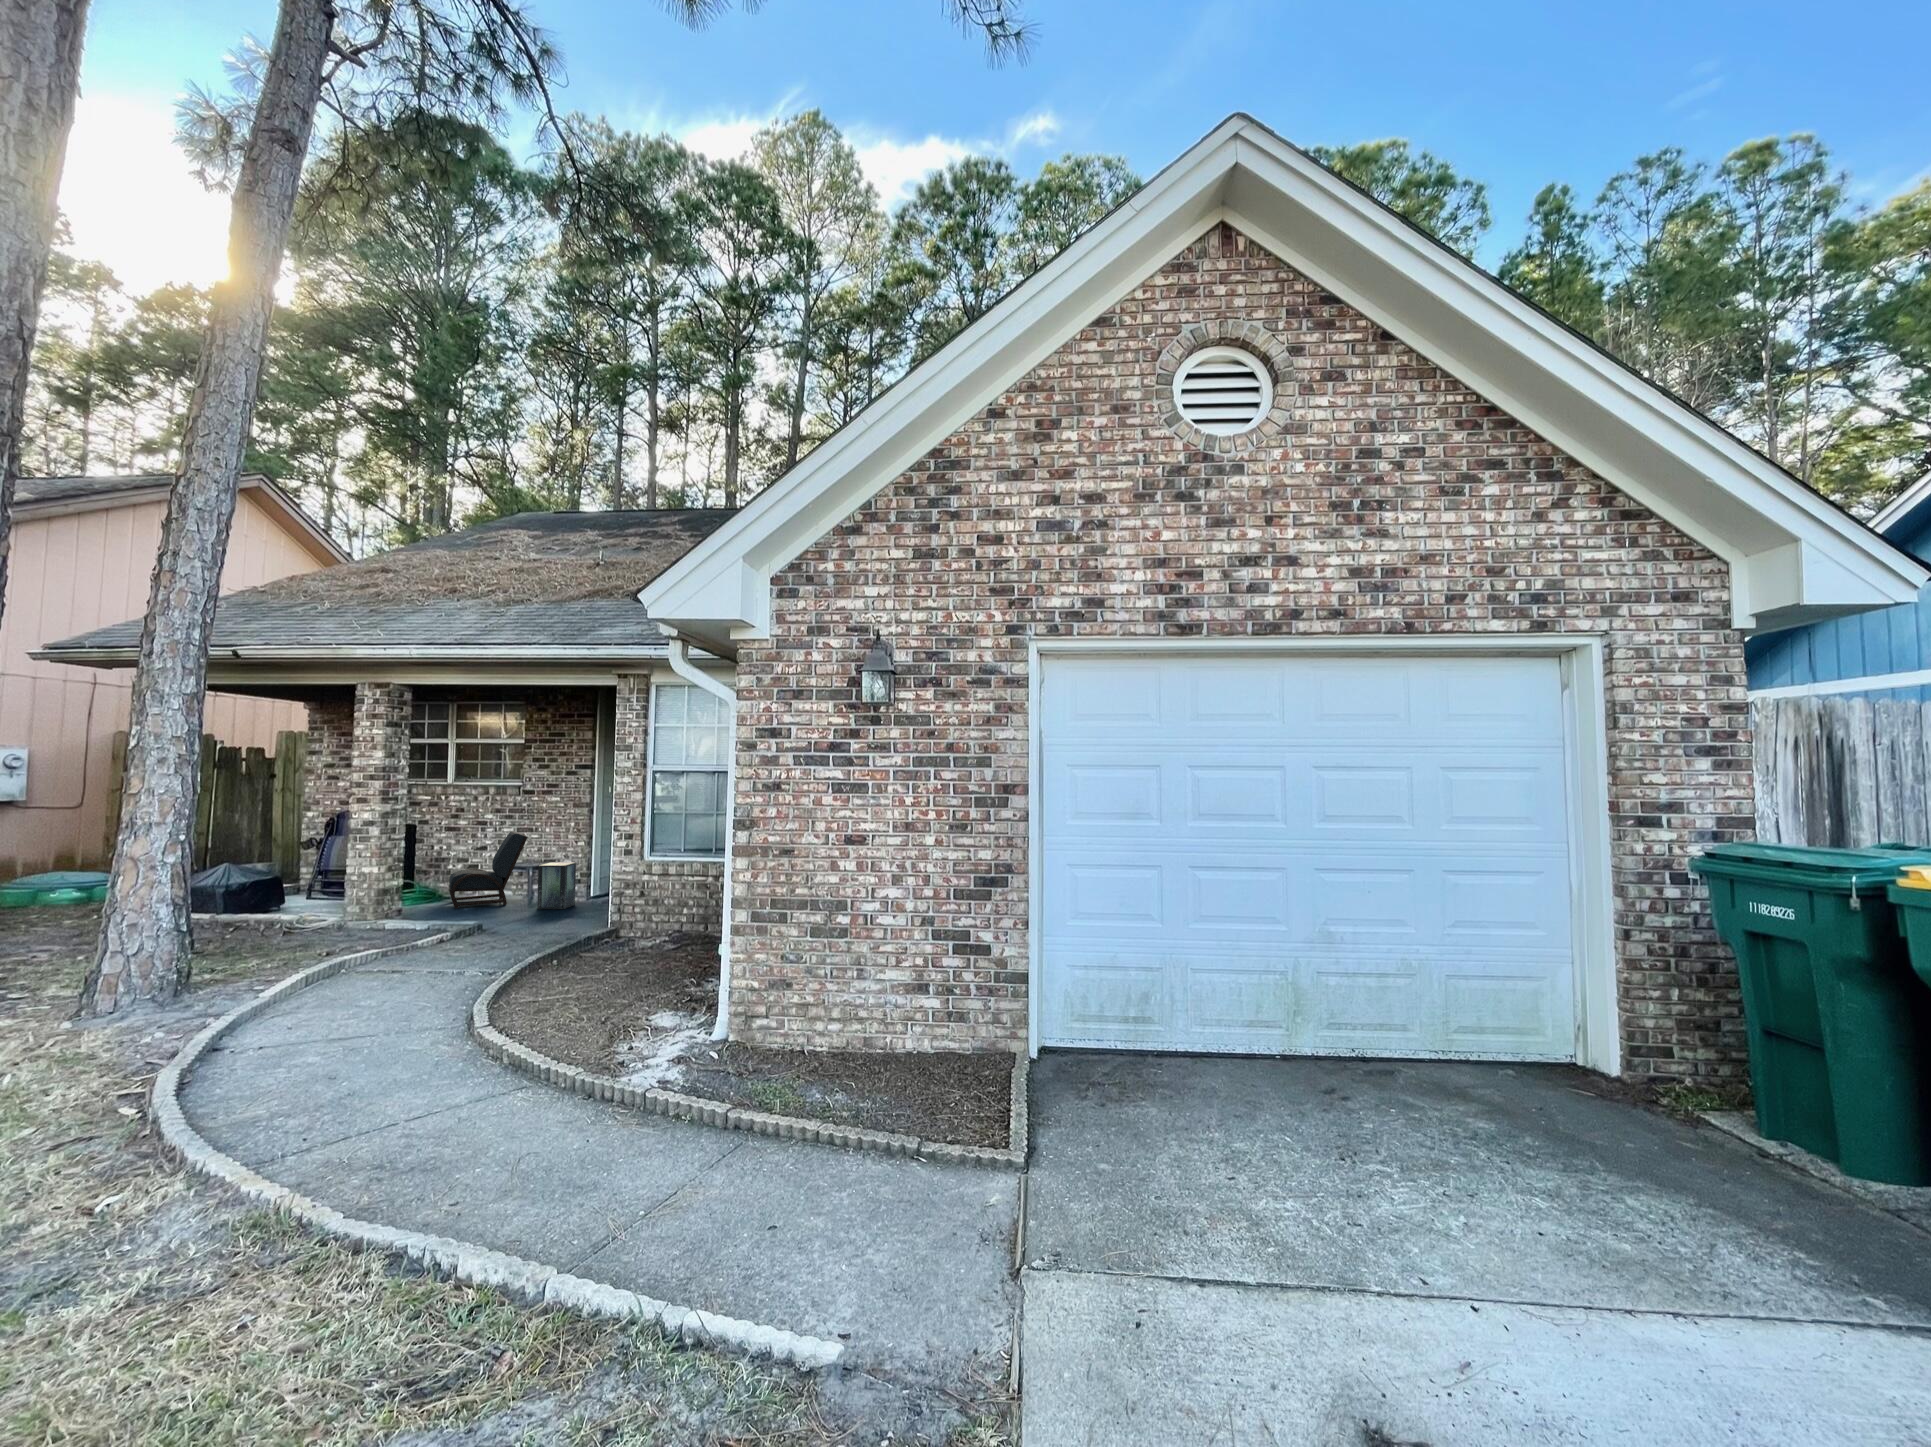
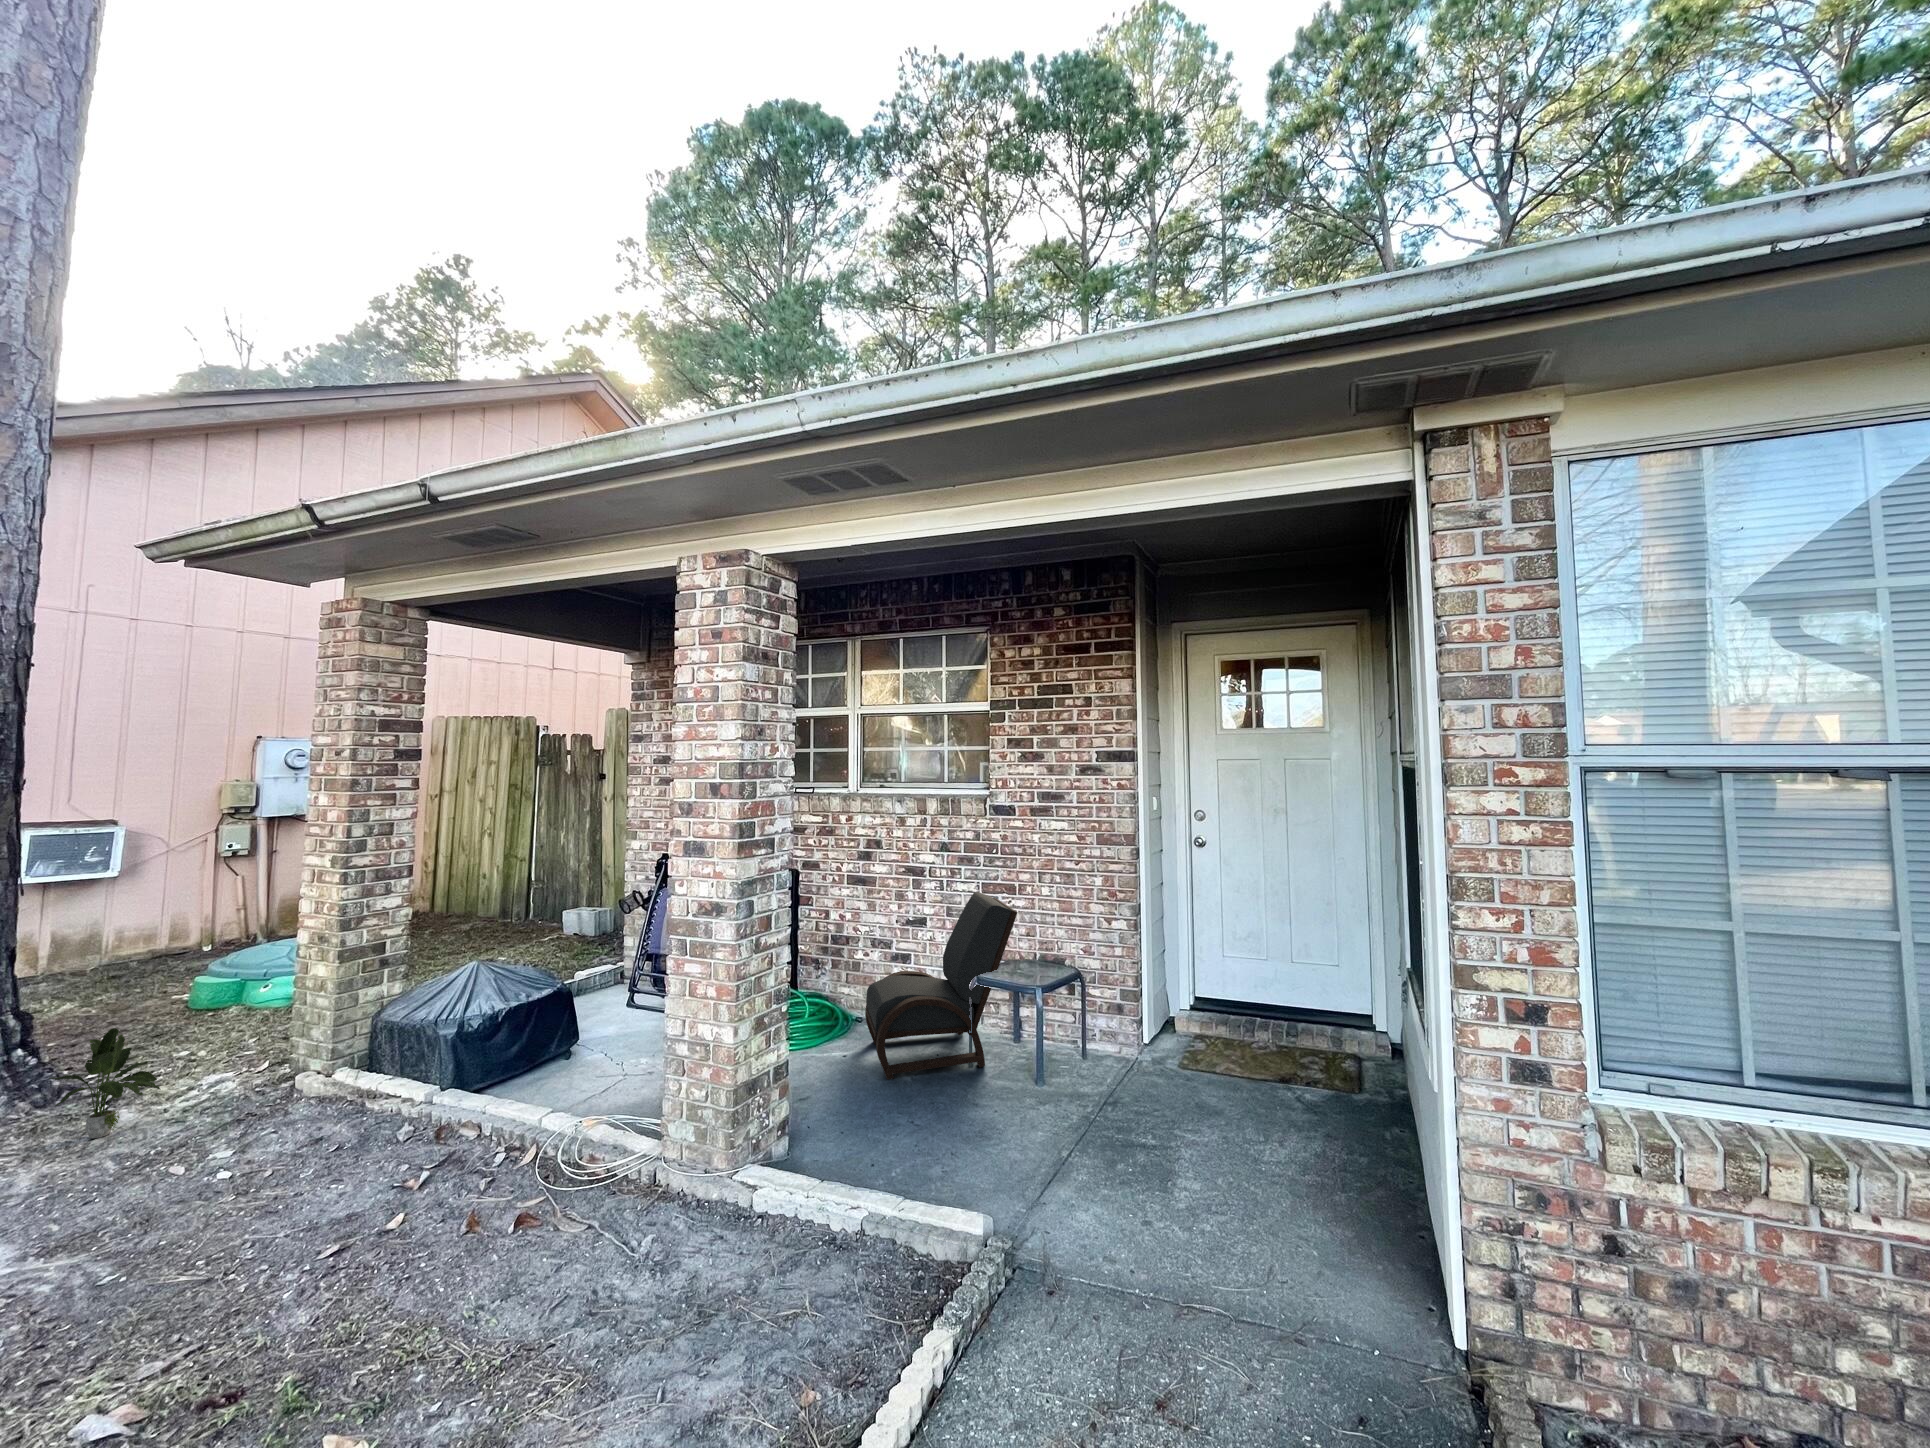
storage box: present [537,862,576,909] -> none [1064,976,1134,1105]
potted plant: none [27,884,72,932] -> present [49,1028,161,1138]

